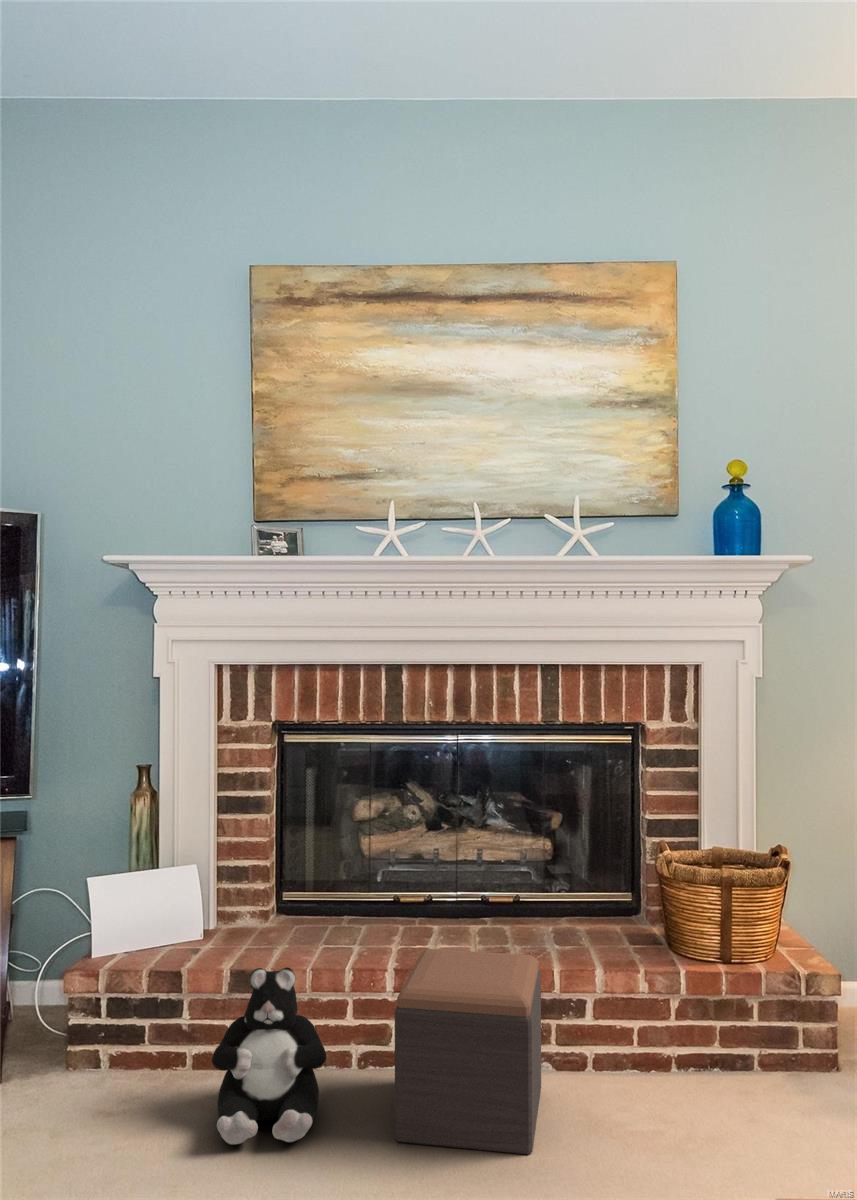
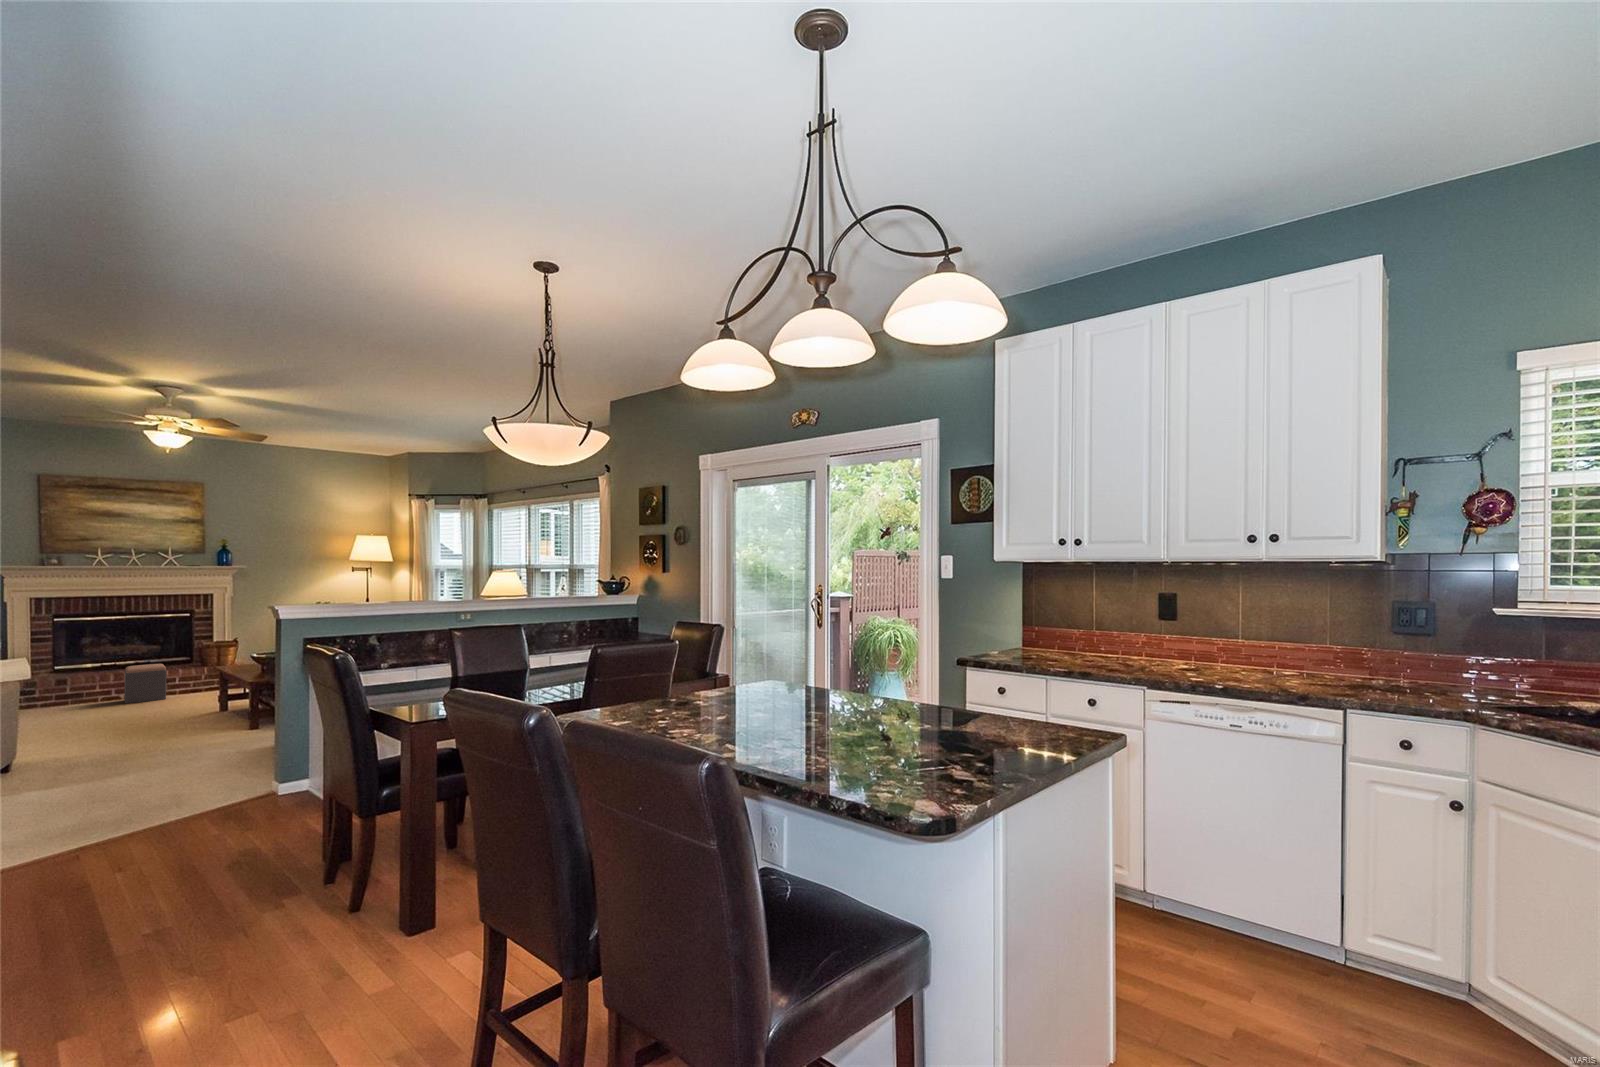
plush toy: present [212,967,326,1145] -> none [61,673,102,709]

